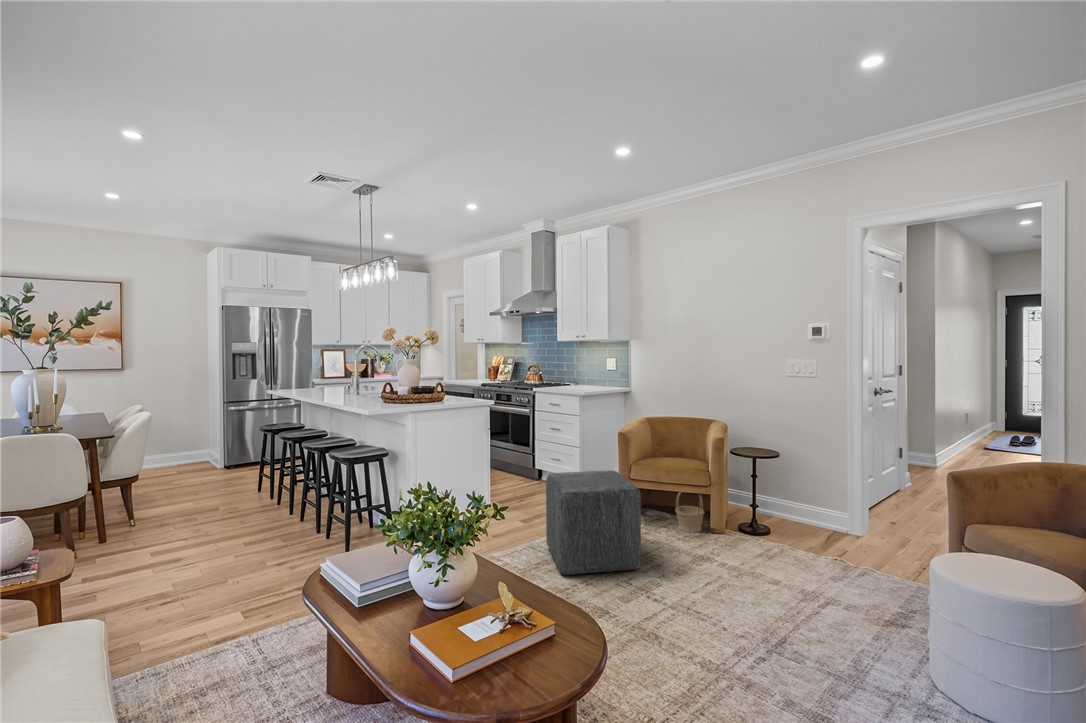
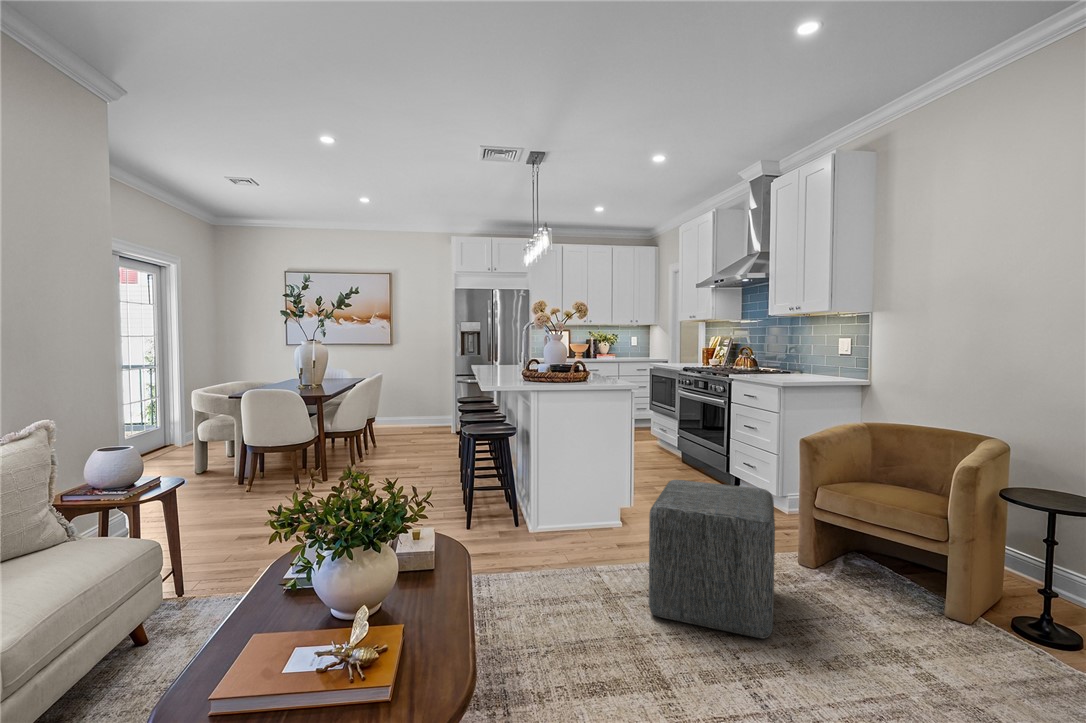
basket: present [675,492,704,532] -> none [885,535,939,609]

